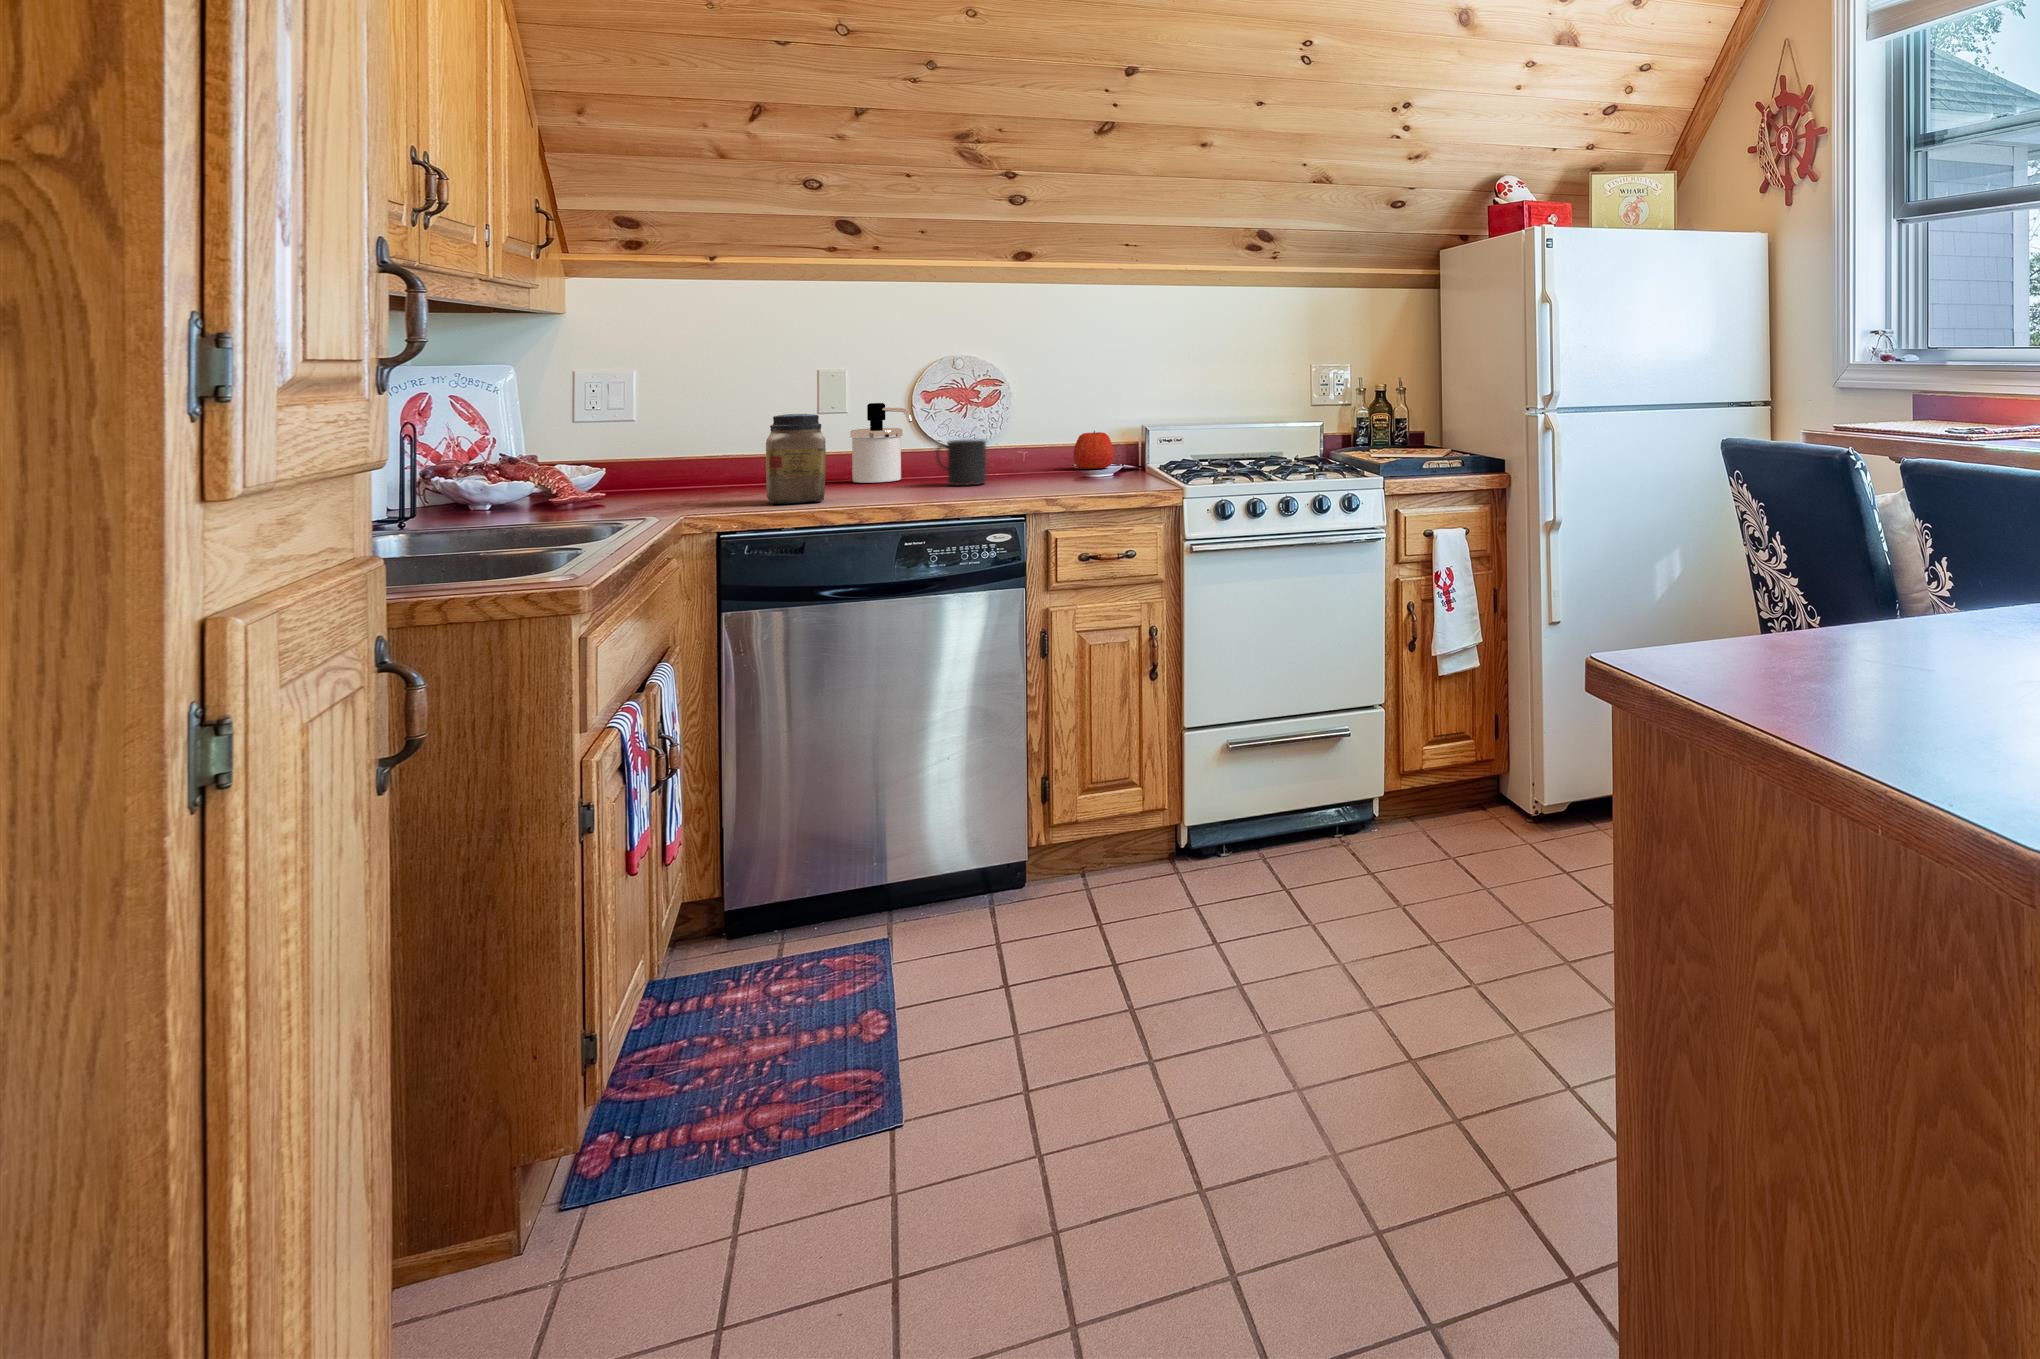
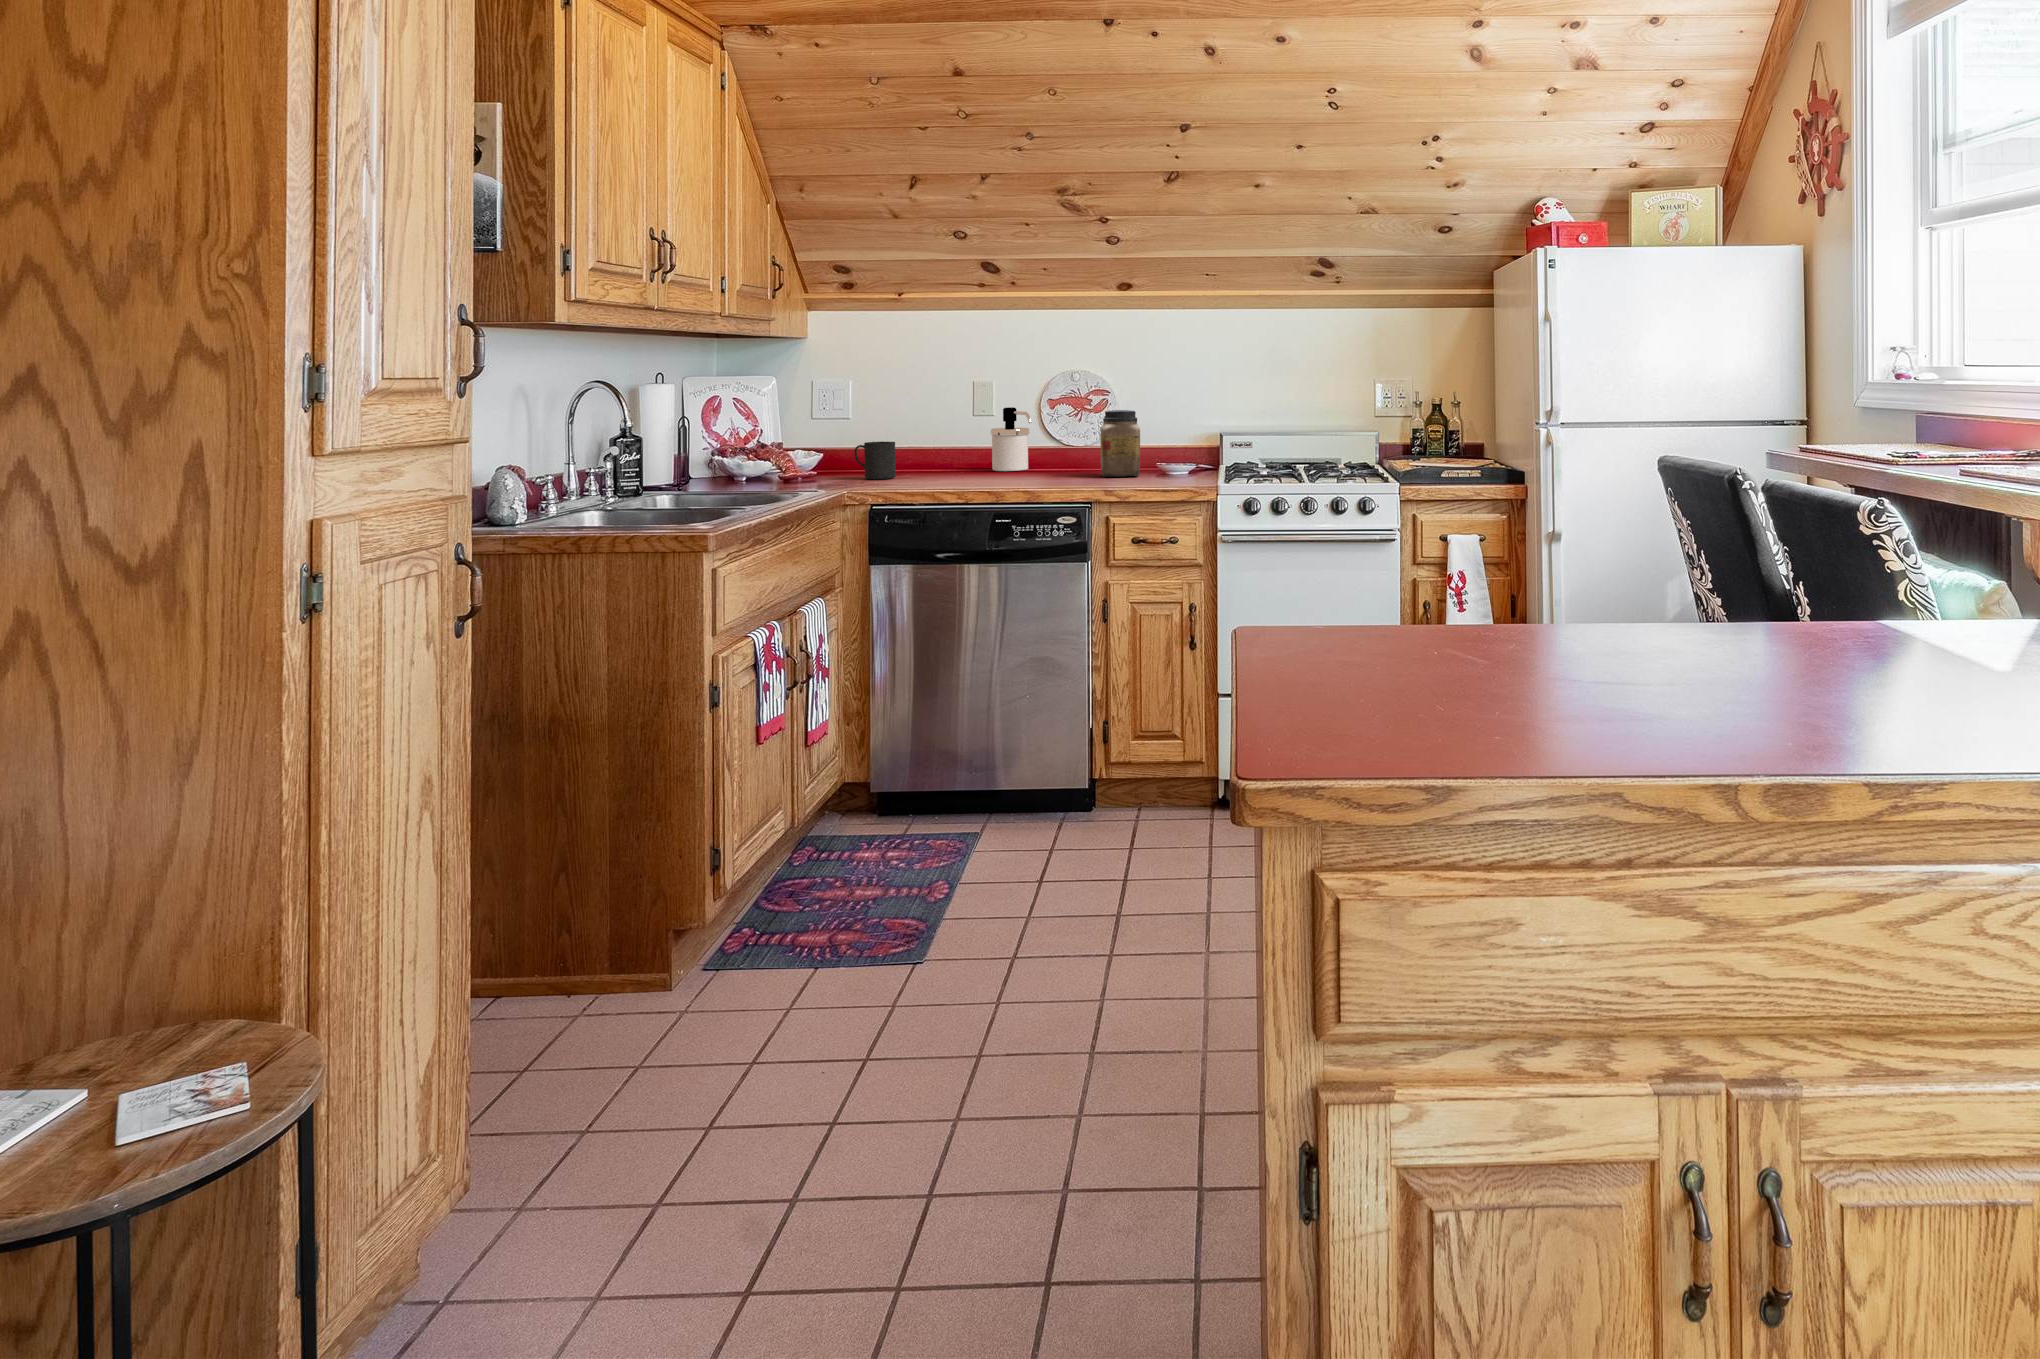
jar: present [766,414,826,504] -> present [1100,410,1140,477]
apple: present [1073,431,1114,469] -> none [1165,433,1198,465]
mug: present [936,439,987,486] -> present [854,442,896,479]

